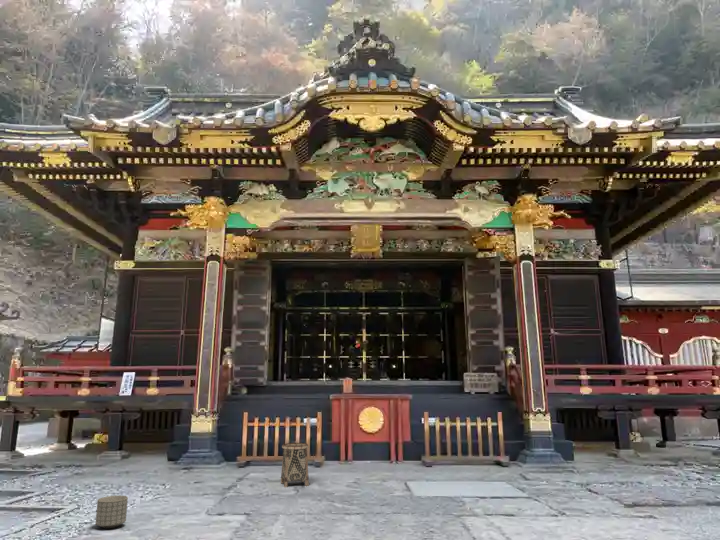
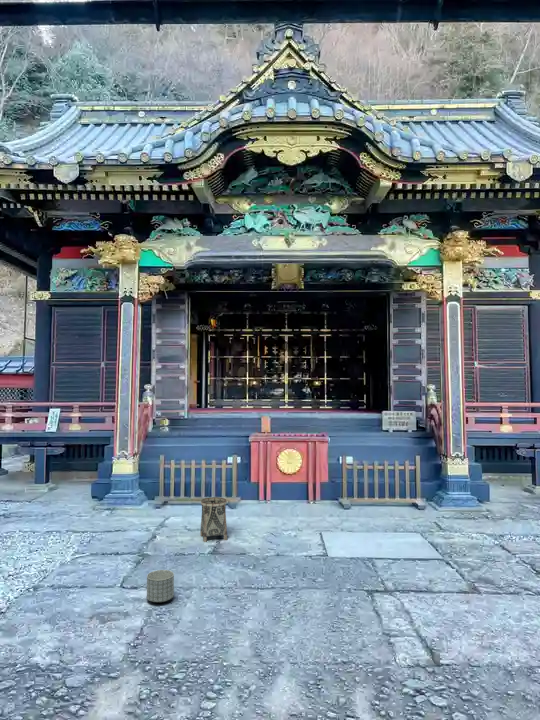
planter: present [95,495,128,528] -> present [147,570,174,603]

